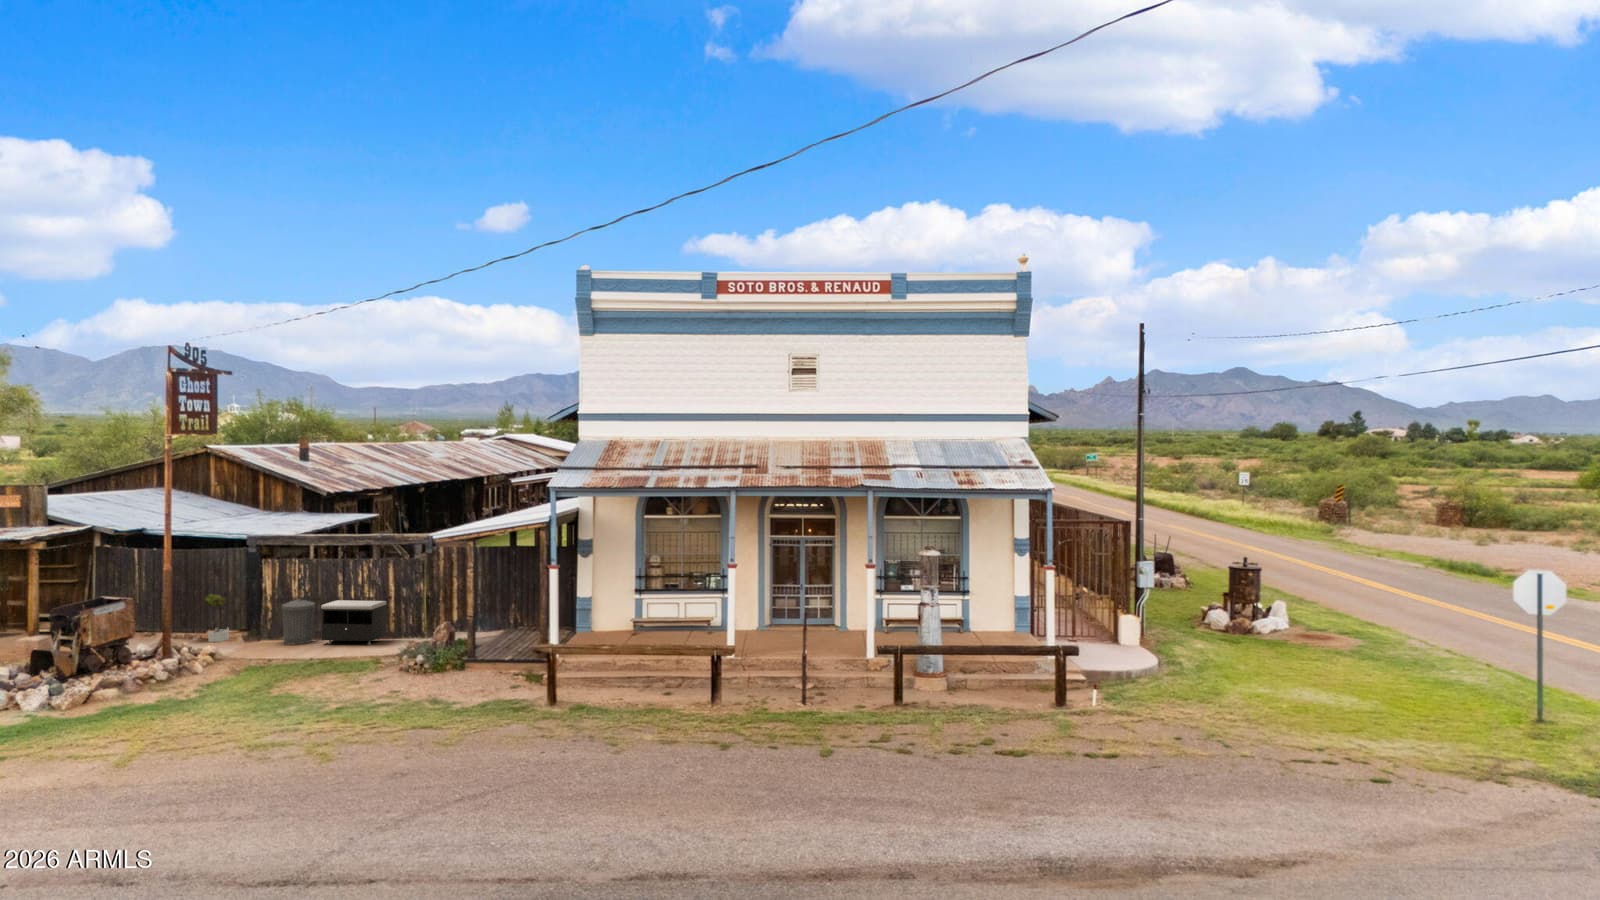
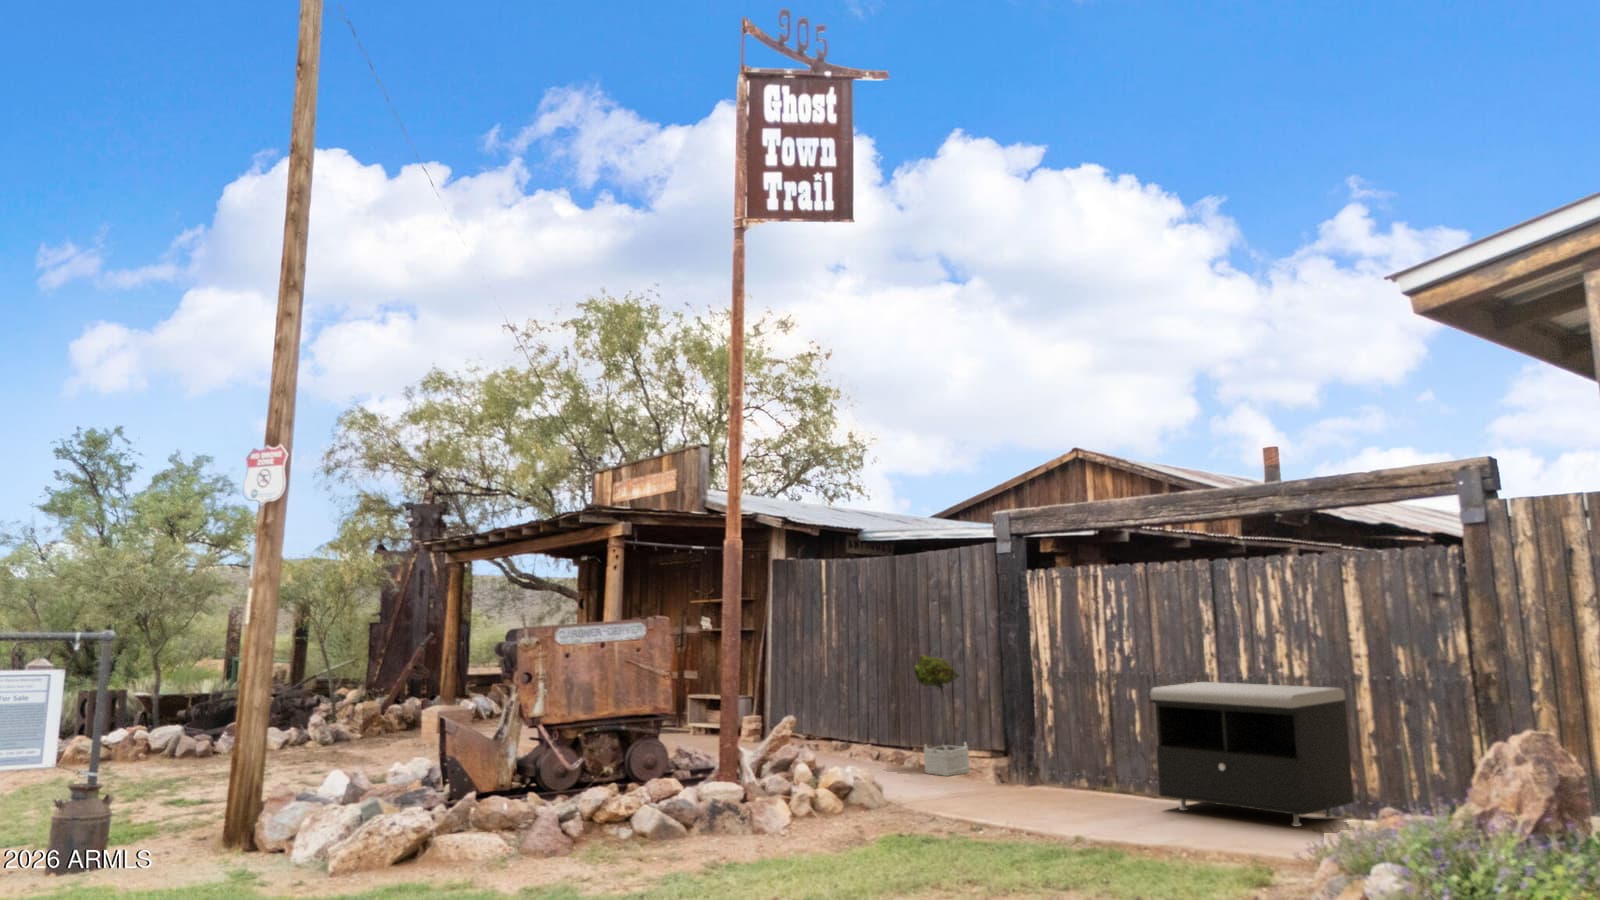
trash can: present [281,599,315,644] -> none [1059,673,1145,801]

